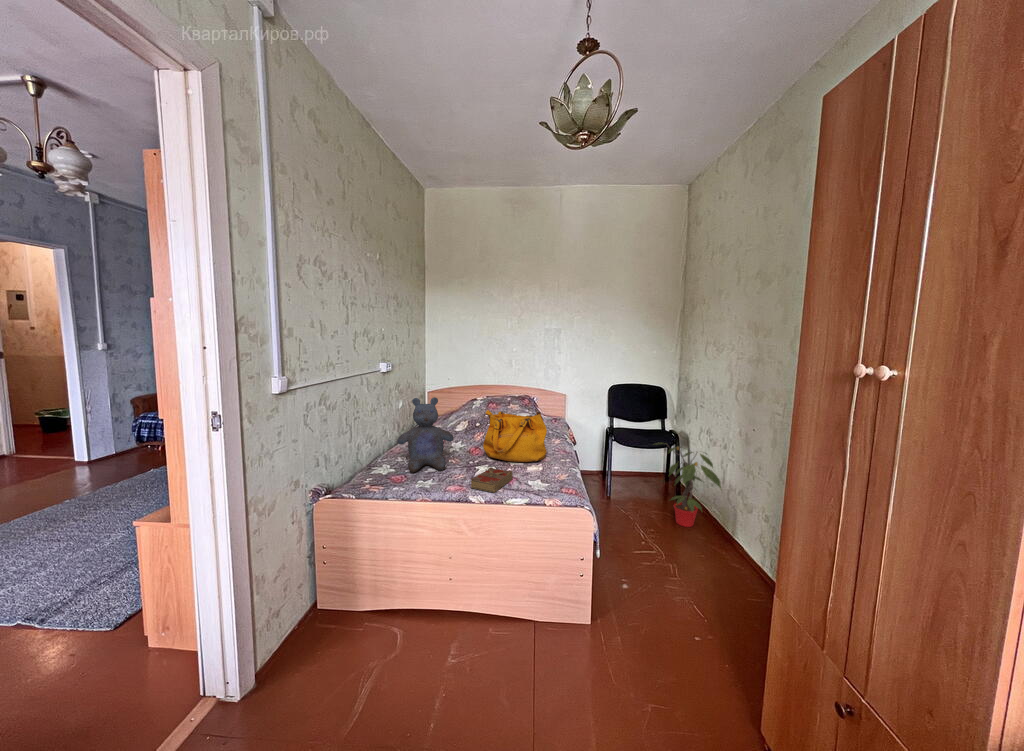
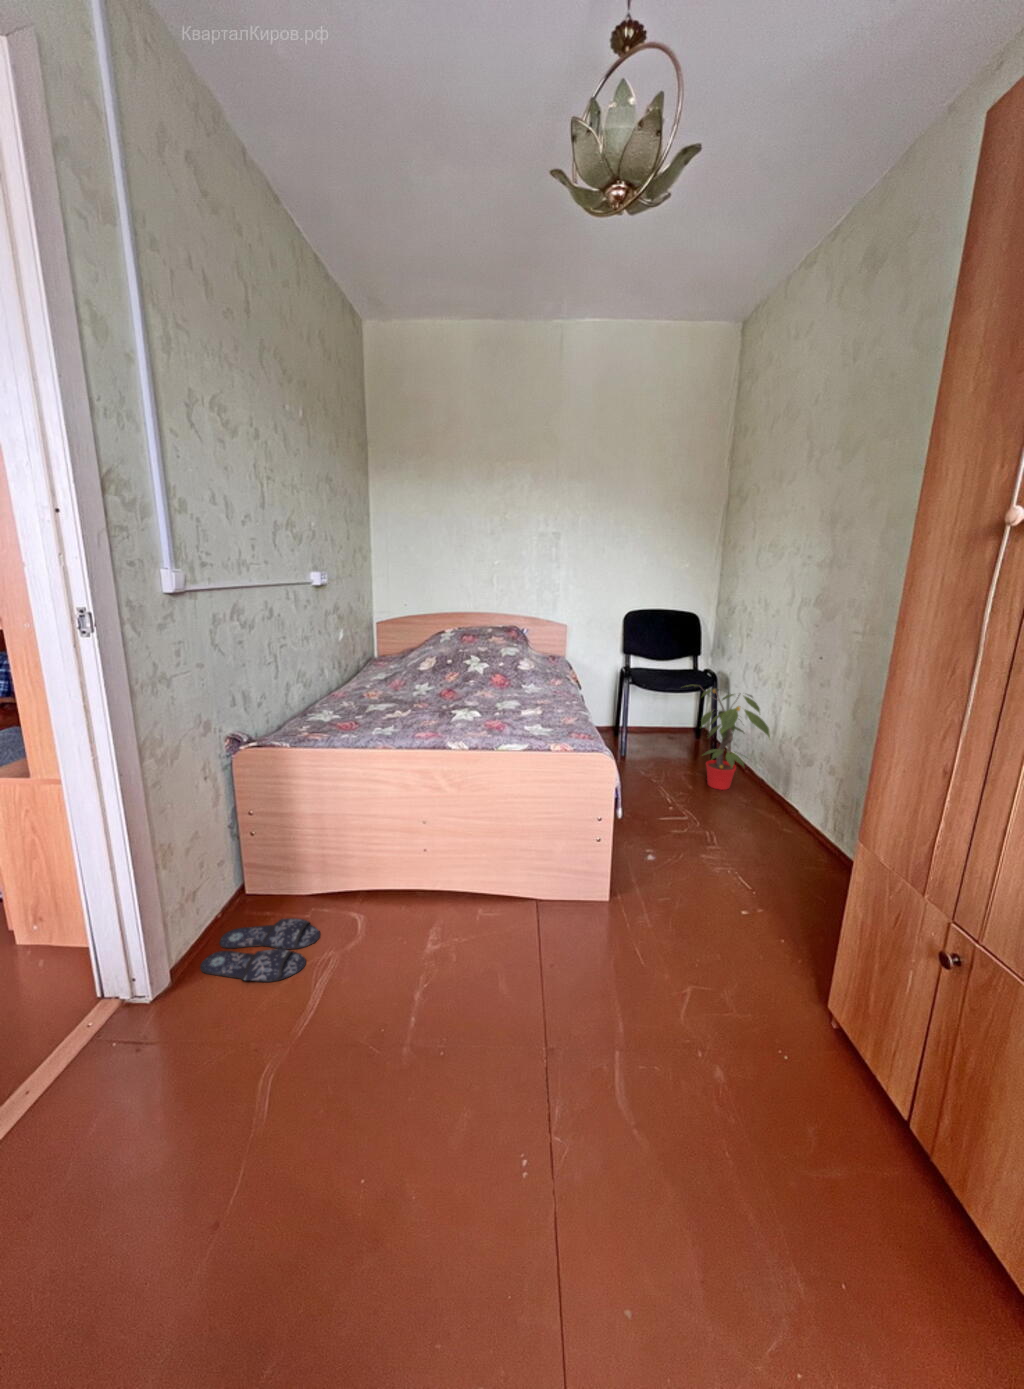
stuffed bear: present [397,397,453,472] -> none [342,617,420,718]
handbag: present [483,409,547,462] -> none [460,634,546,705]
book: present [471,467,512,492] -> none [448,709,503,739]
slippers: none [277,632,369,688] -> present [200,918,320,982]

